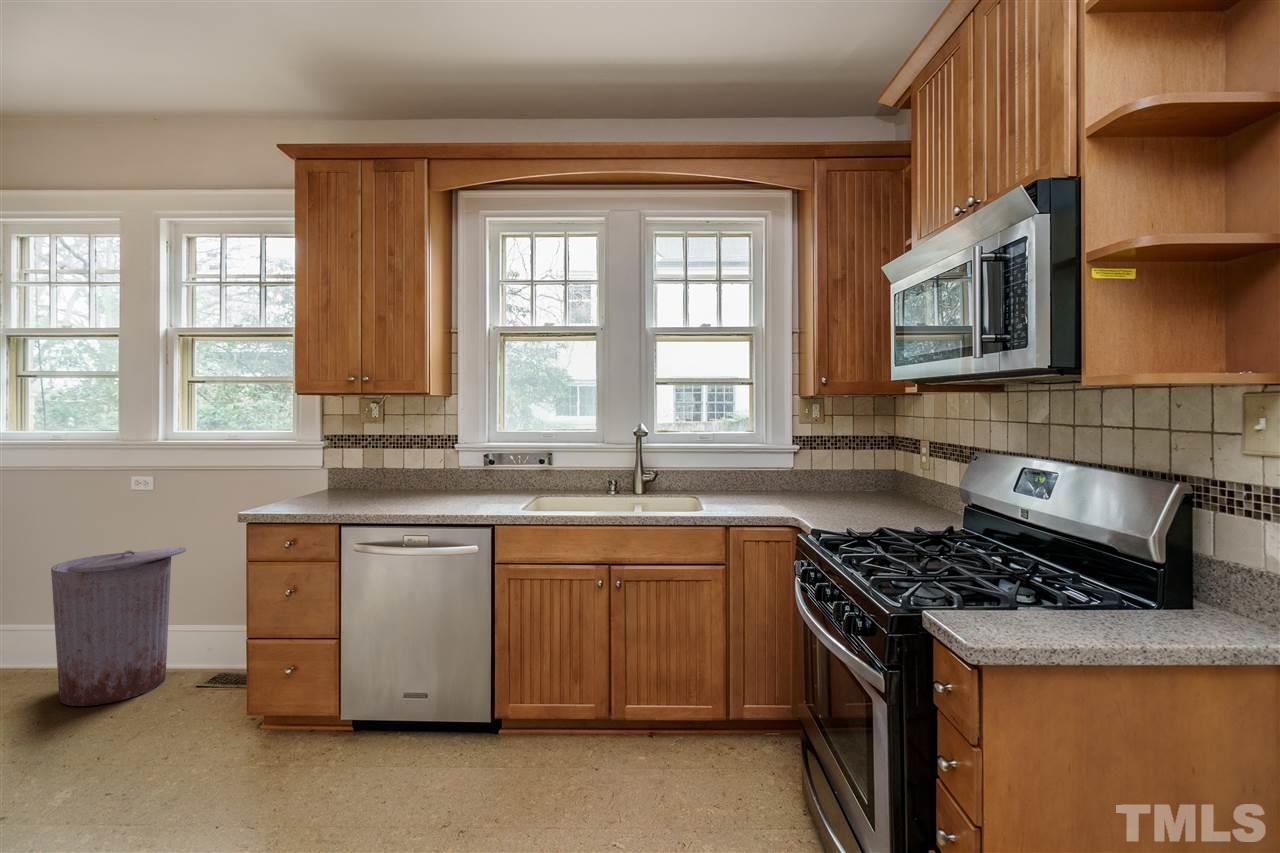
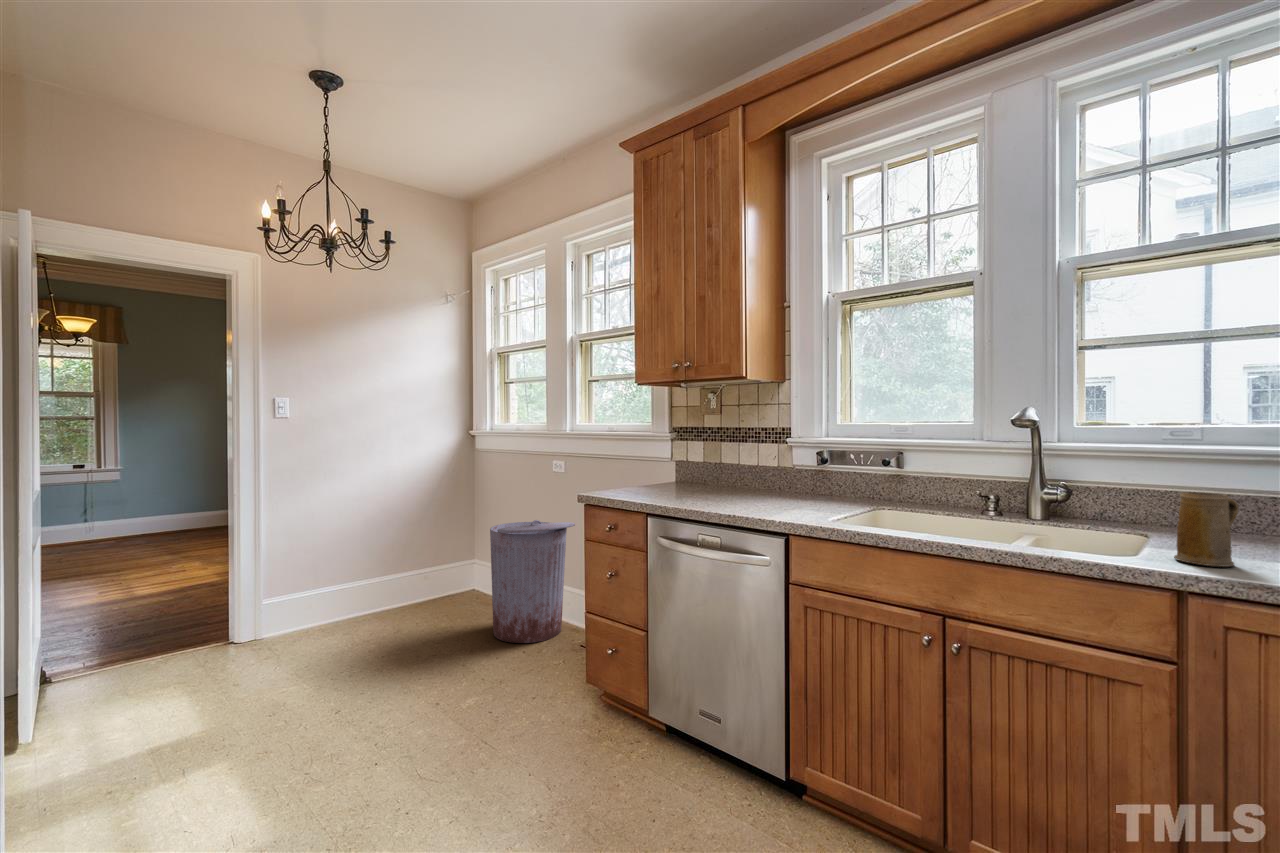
mug: none [721,472,745,511] -> present [1174,492,1238,567]

